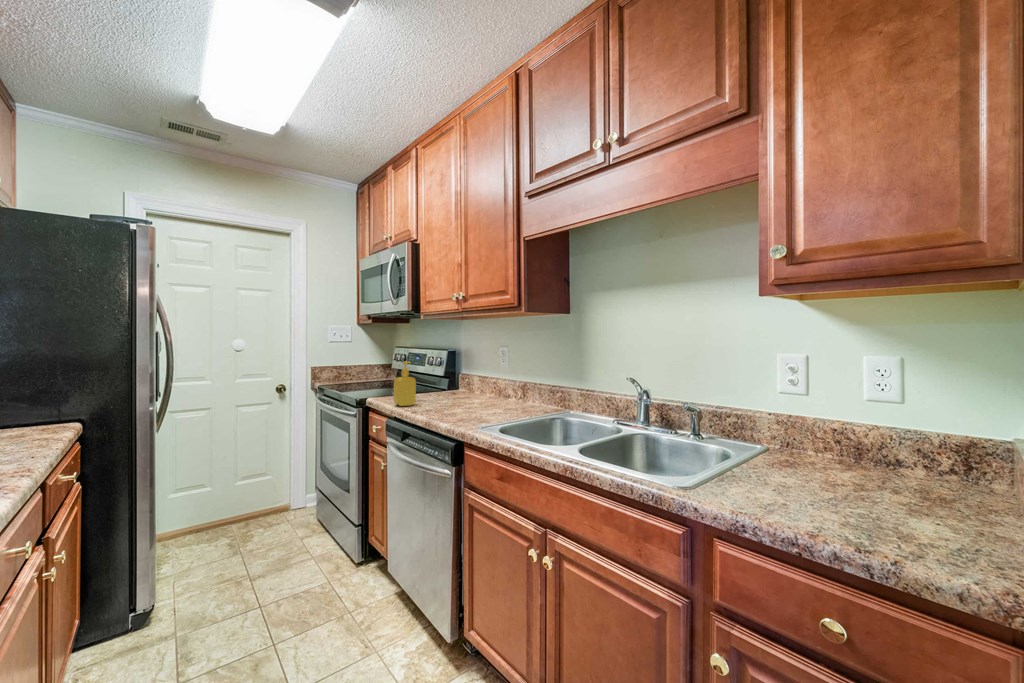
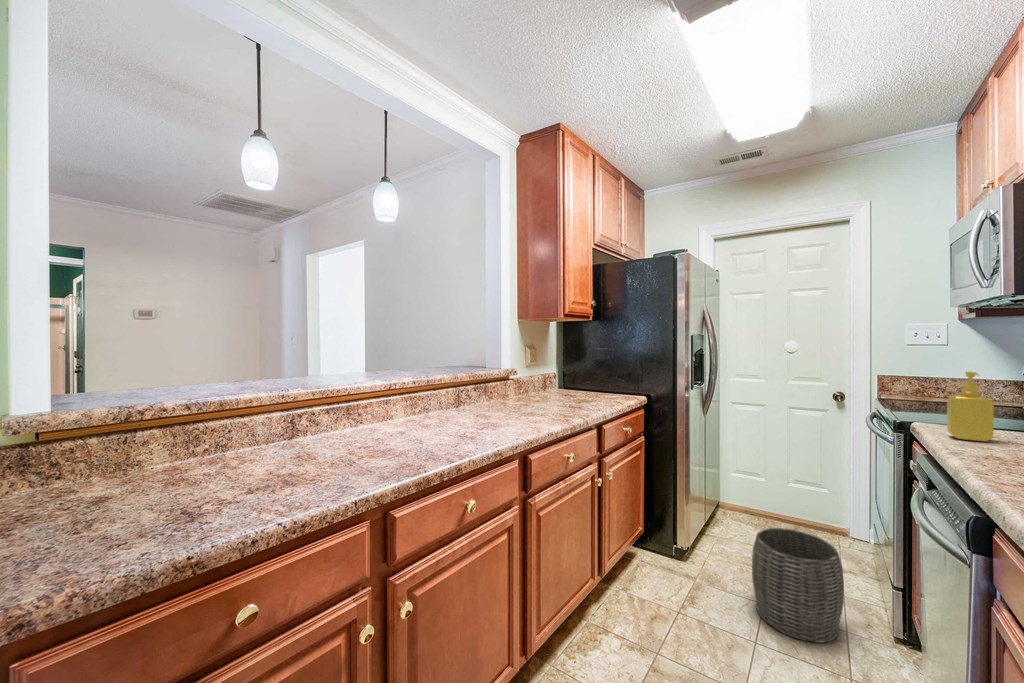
woven basket: none [251,516,331,621] -> present [752,528,844,643]

